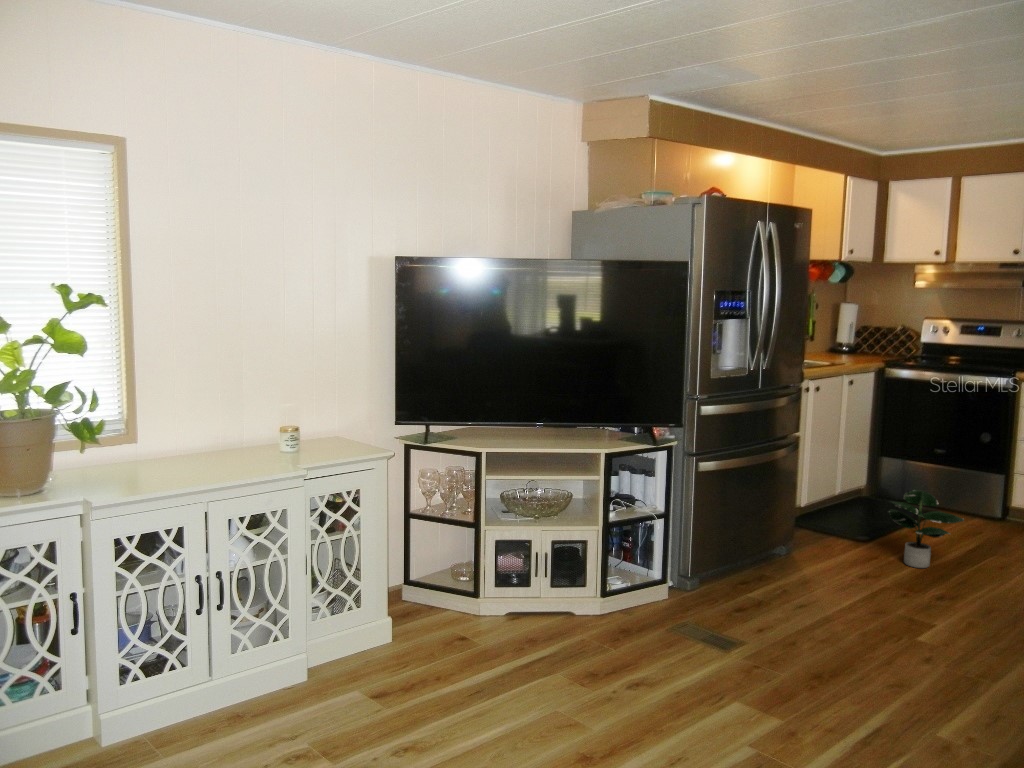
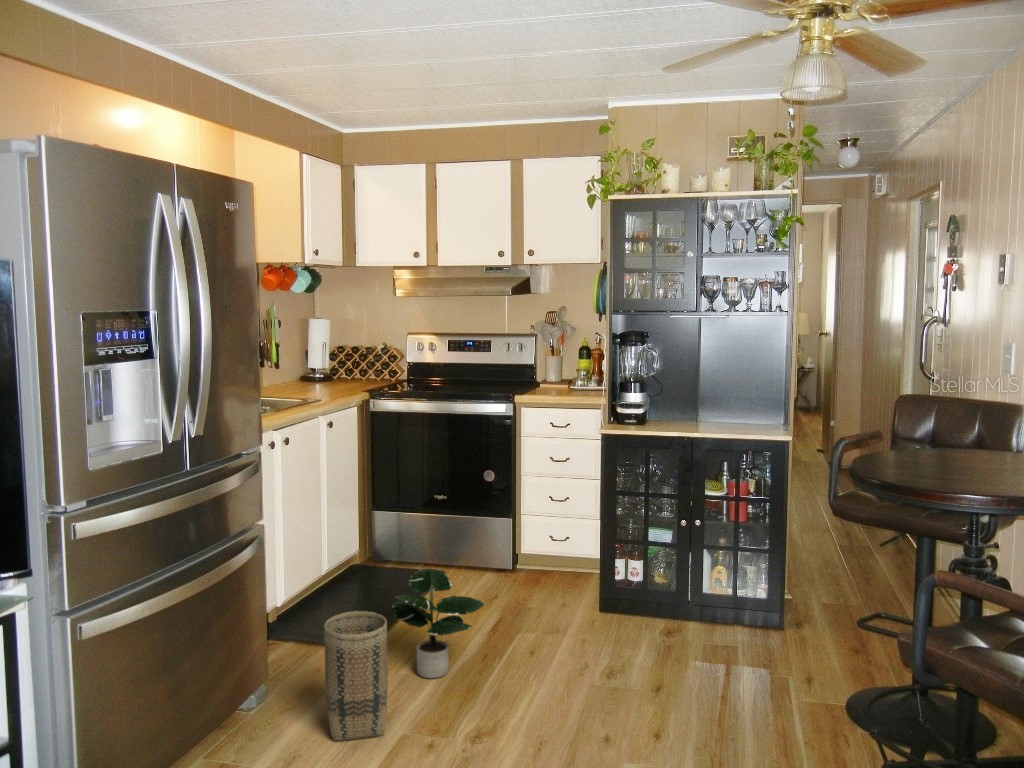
basket: none [834,501,883,586] -> present [324,611,388,741]

